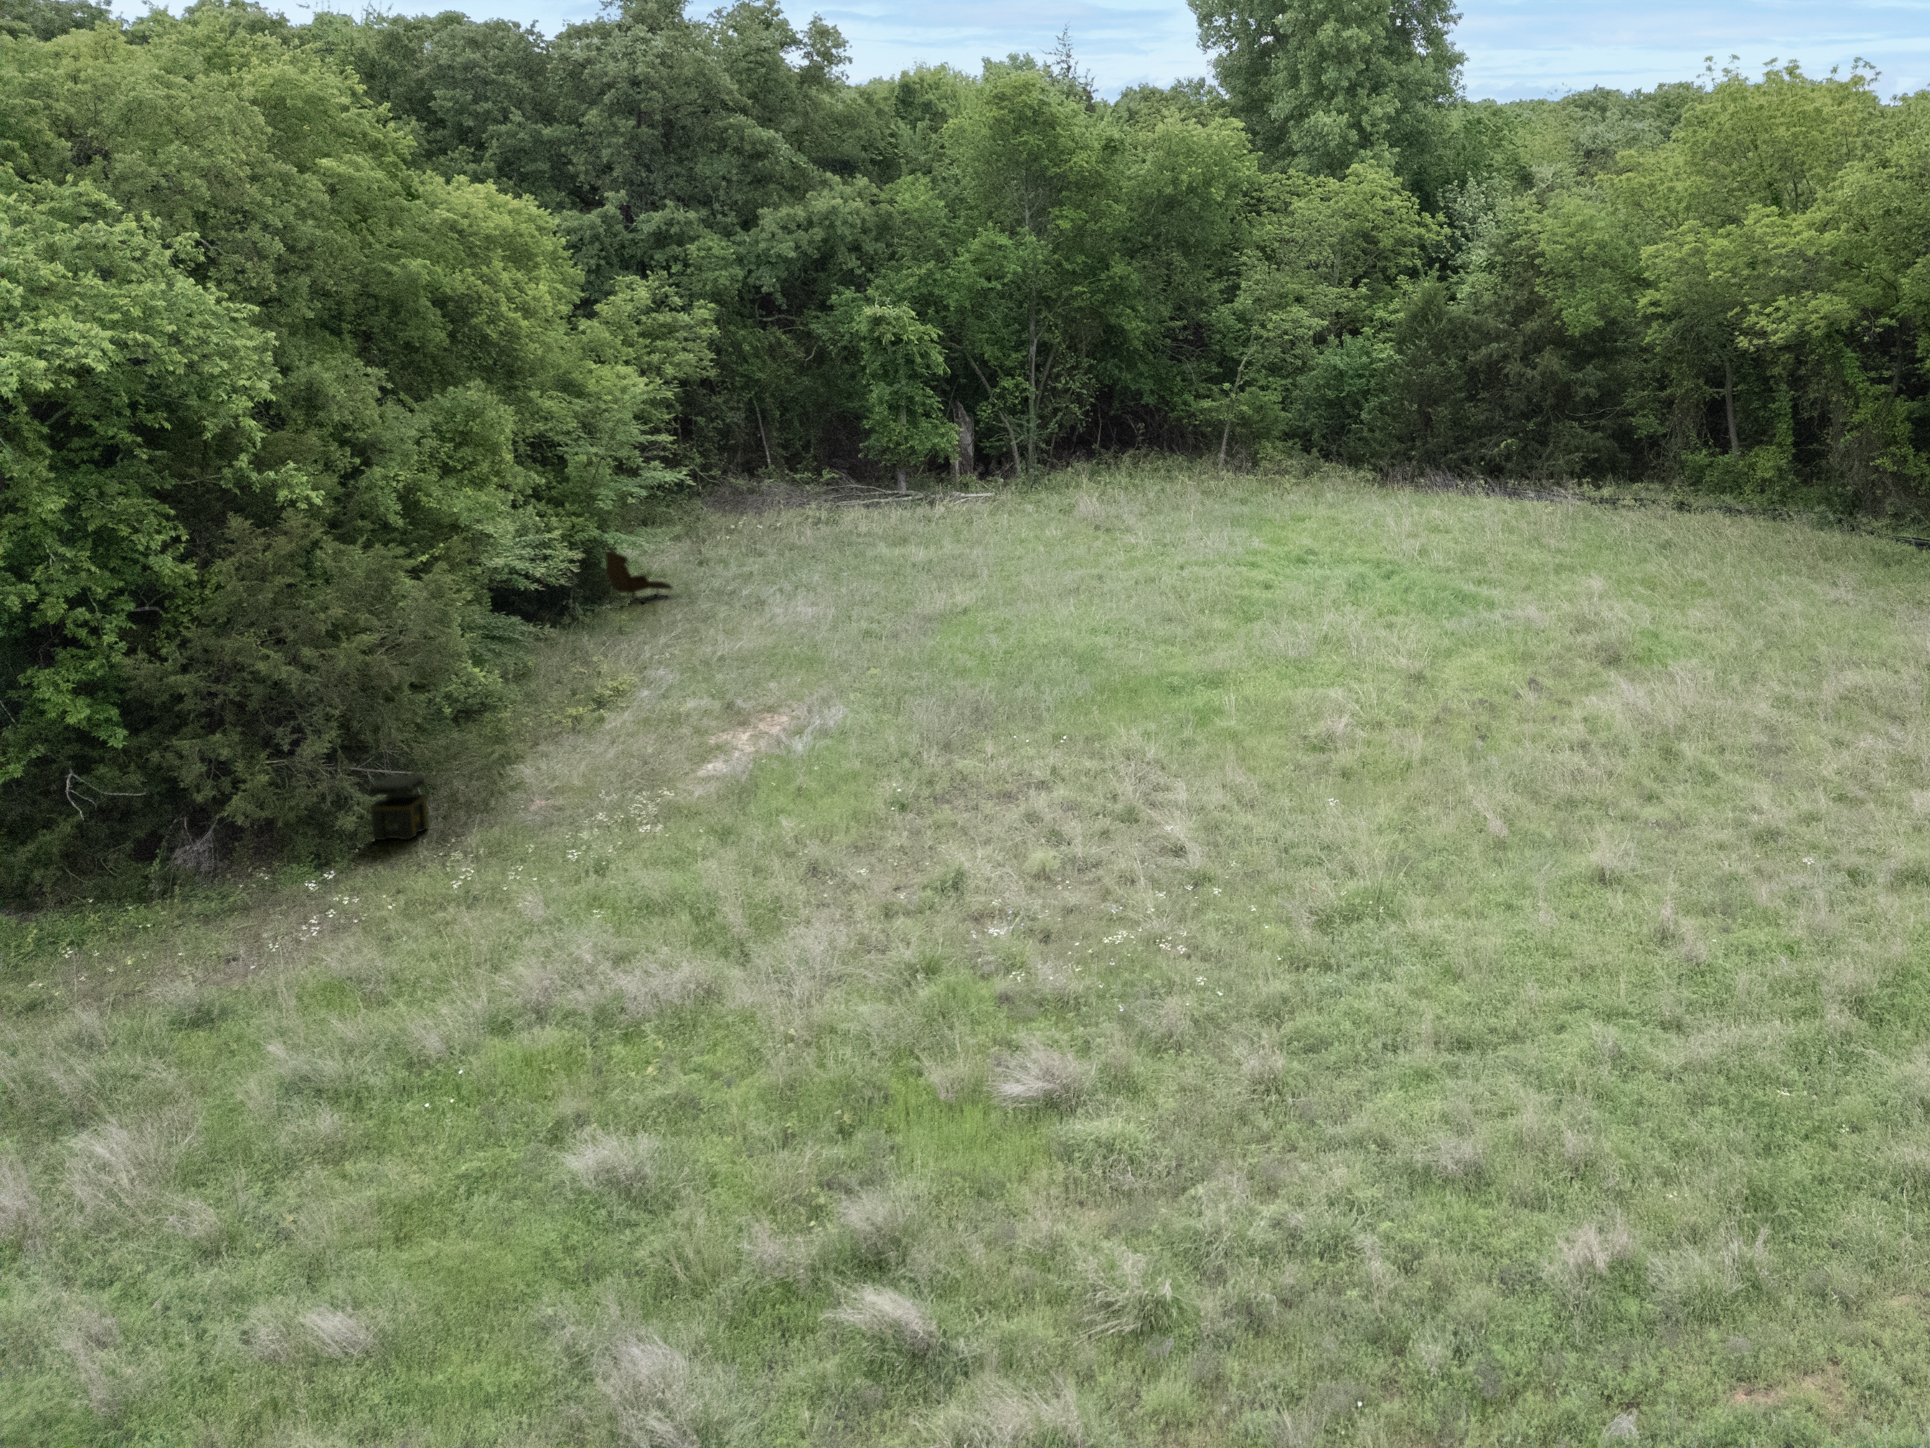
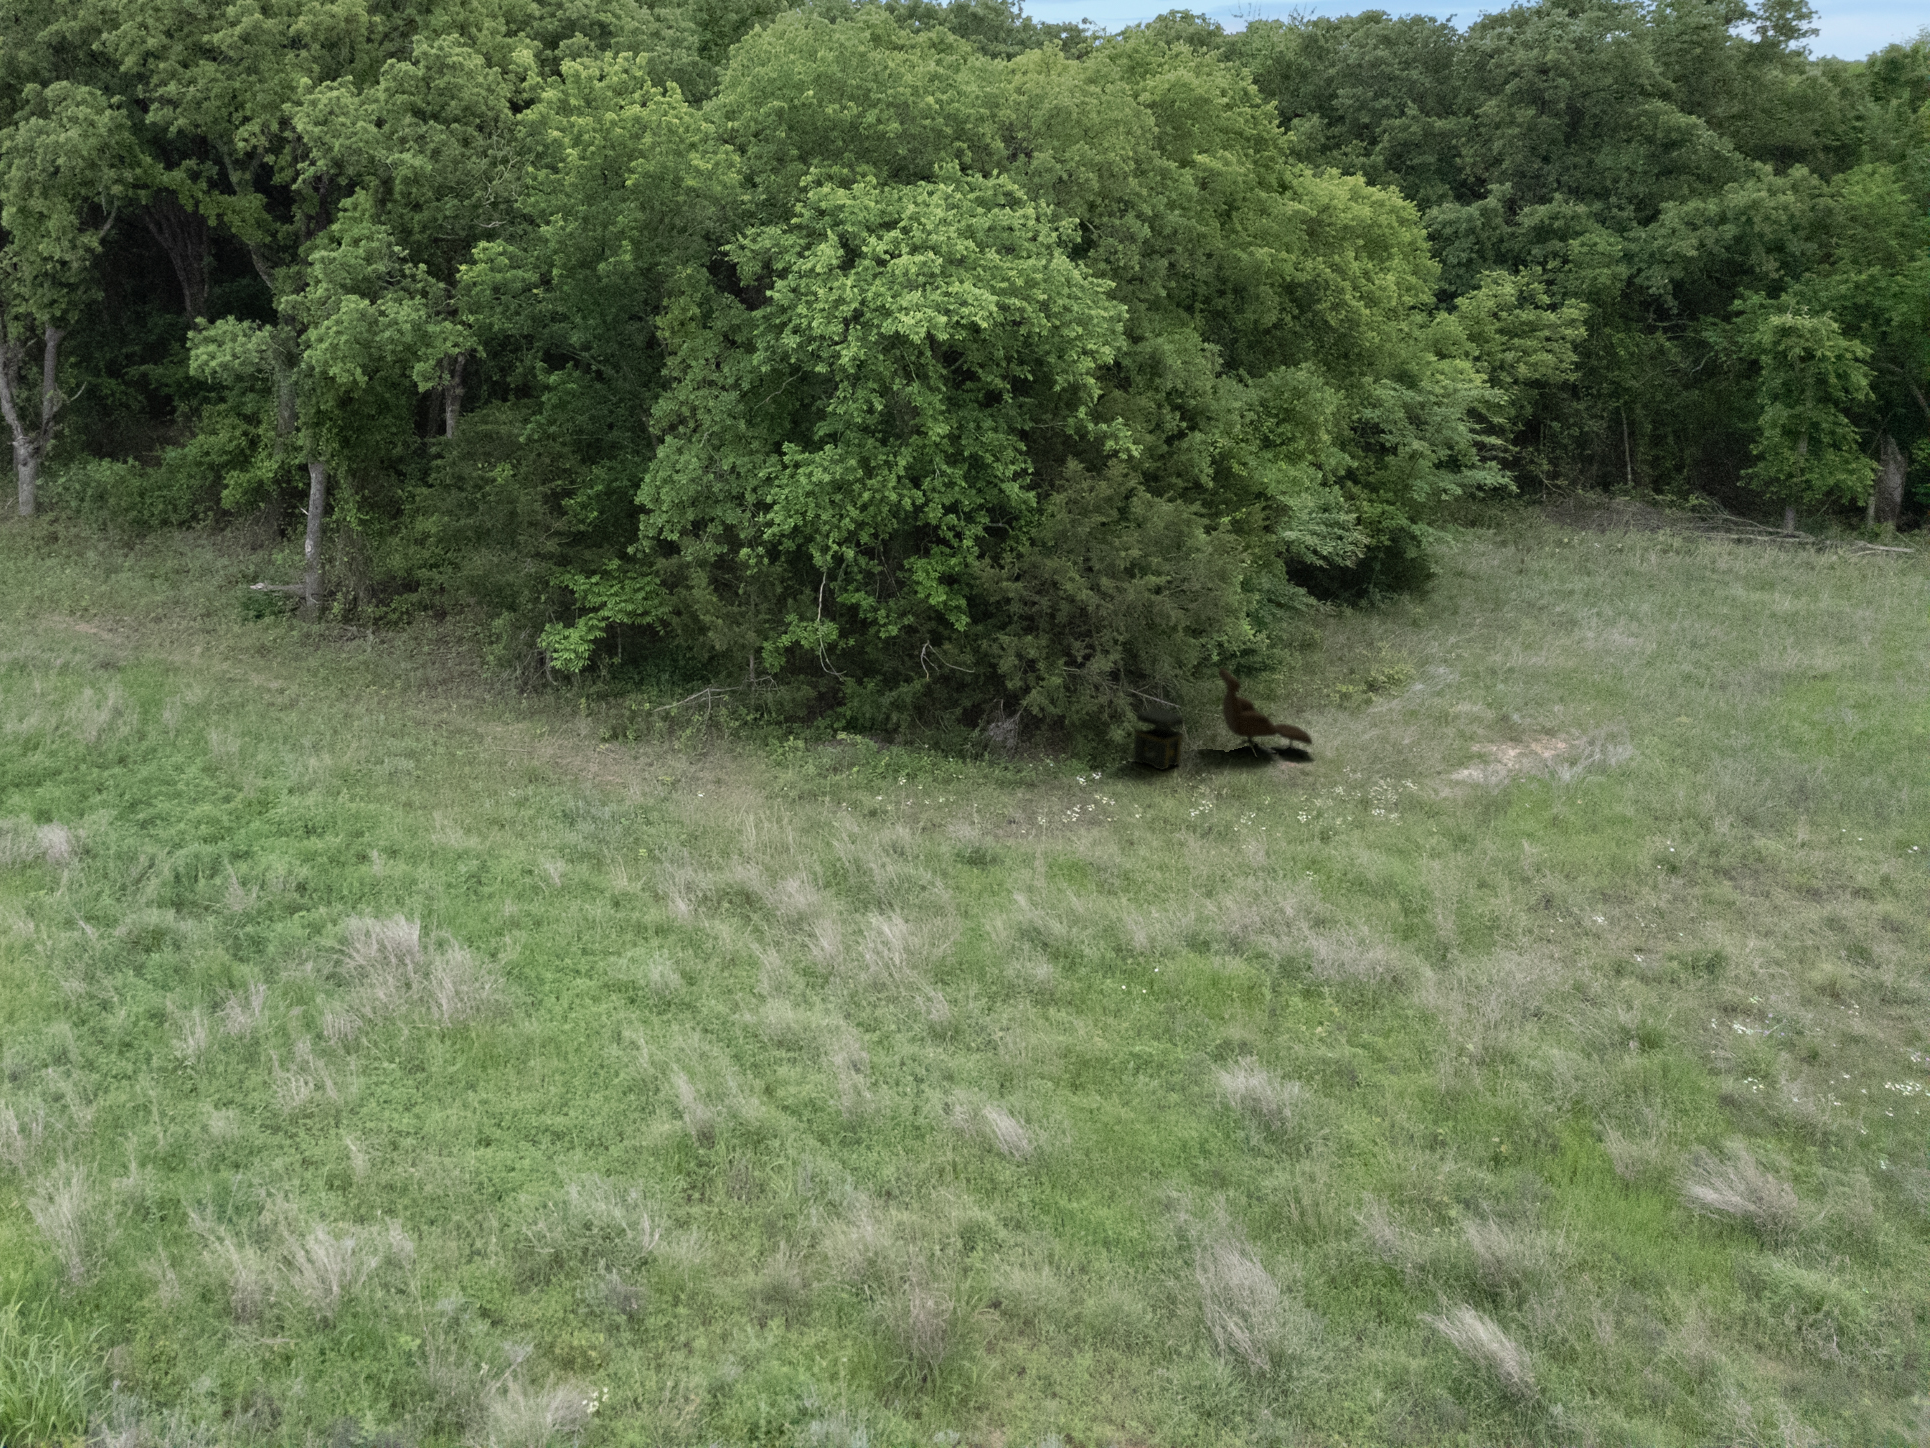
lounge chair: present [605,552,672,602] -> present [1219,668,1312,757]

